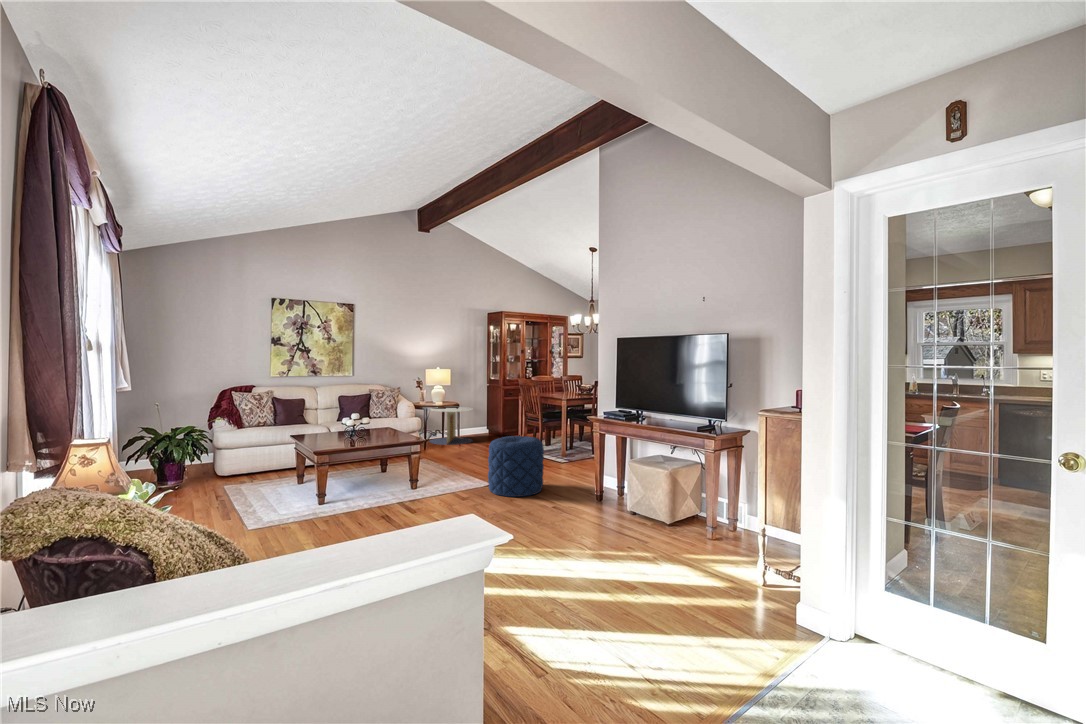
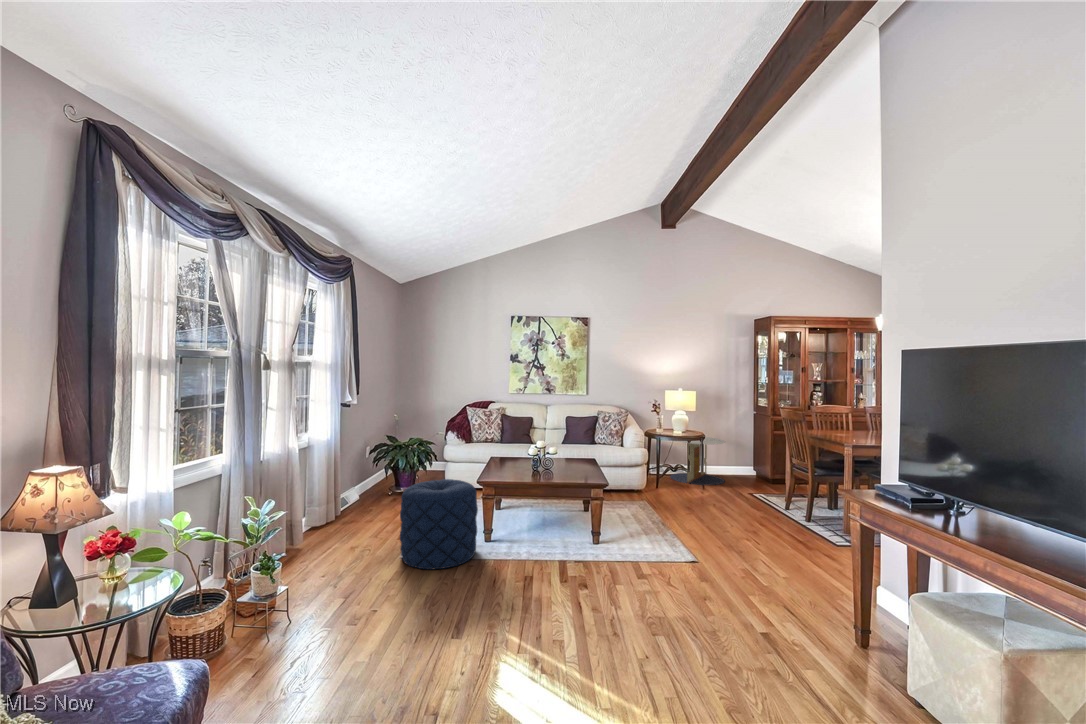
pouf: present [488,436,544,497] -> present [400,479,478,569]

